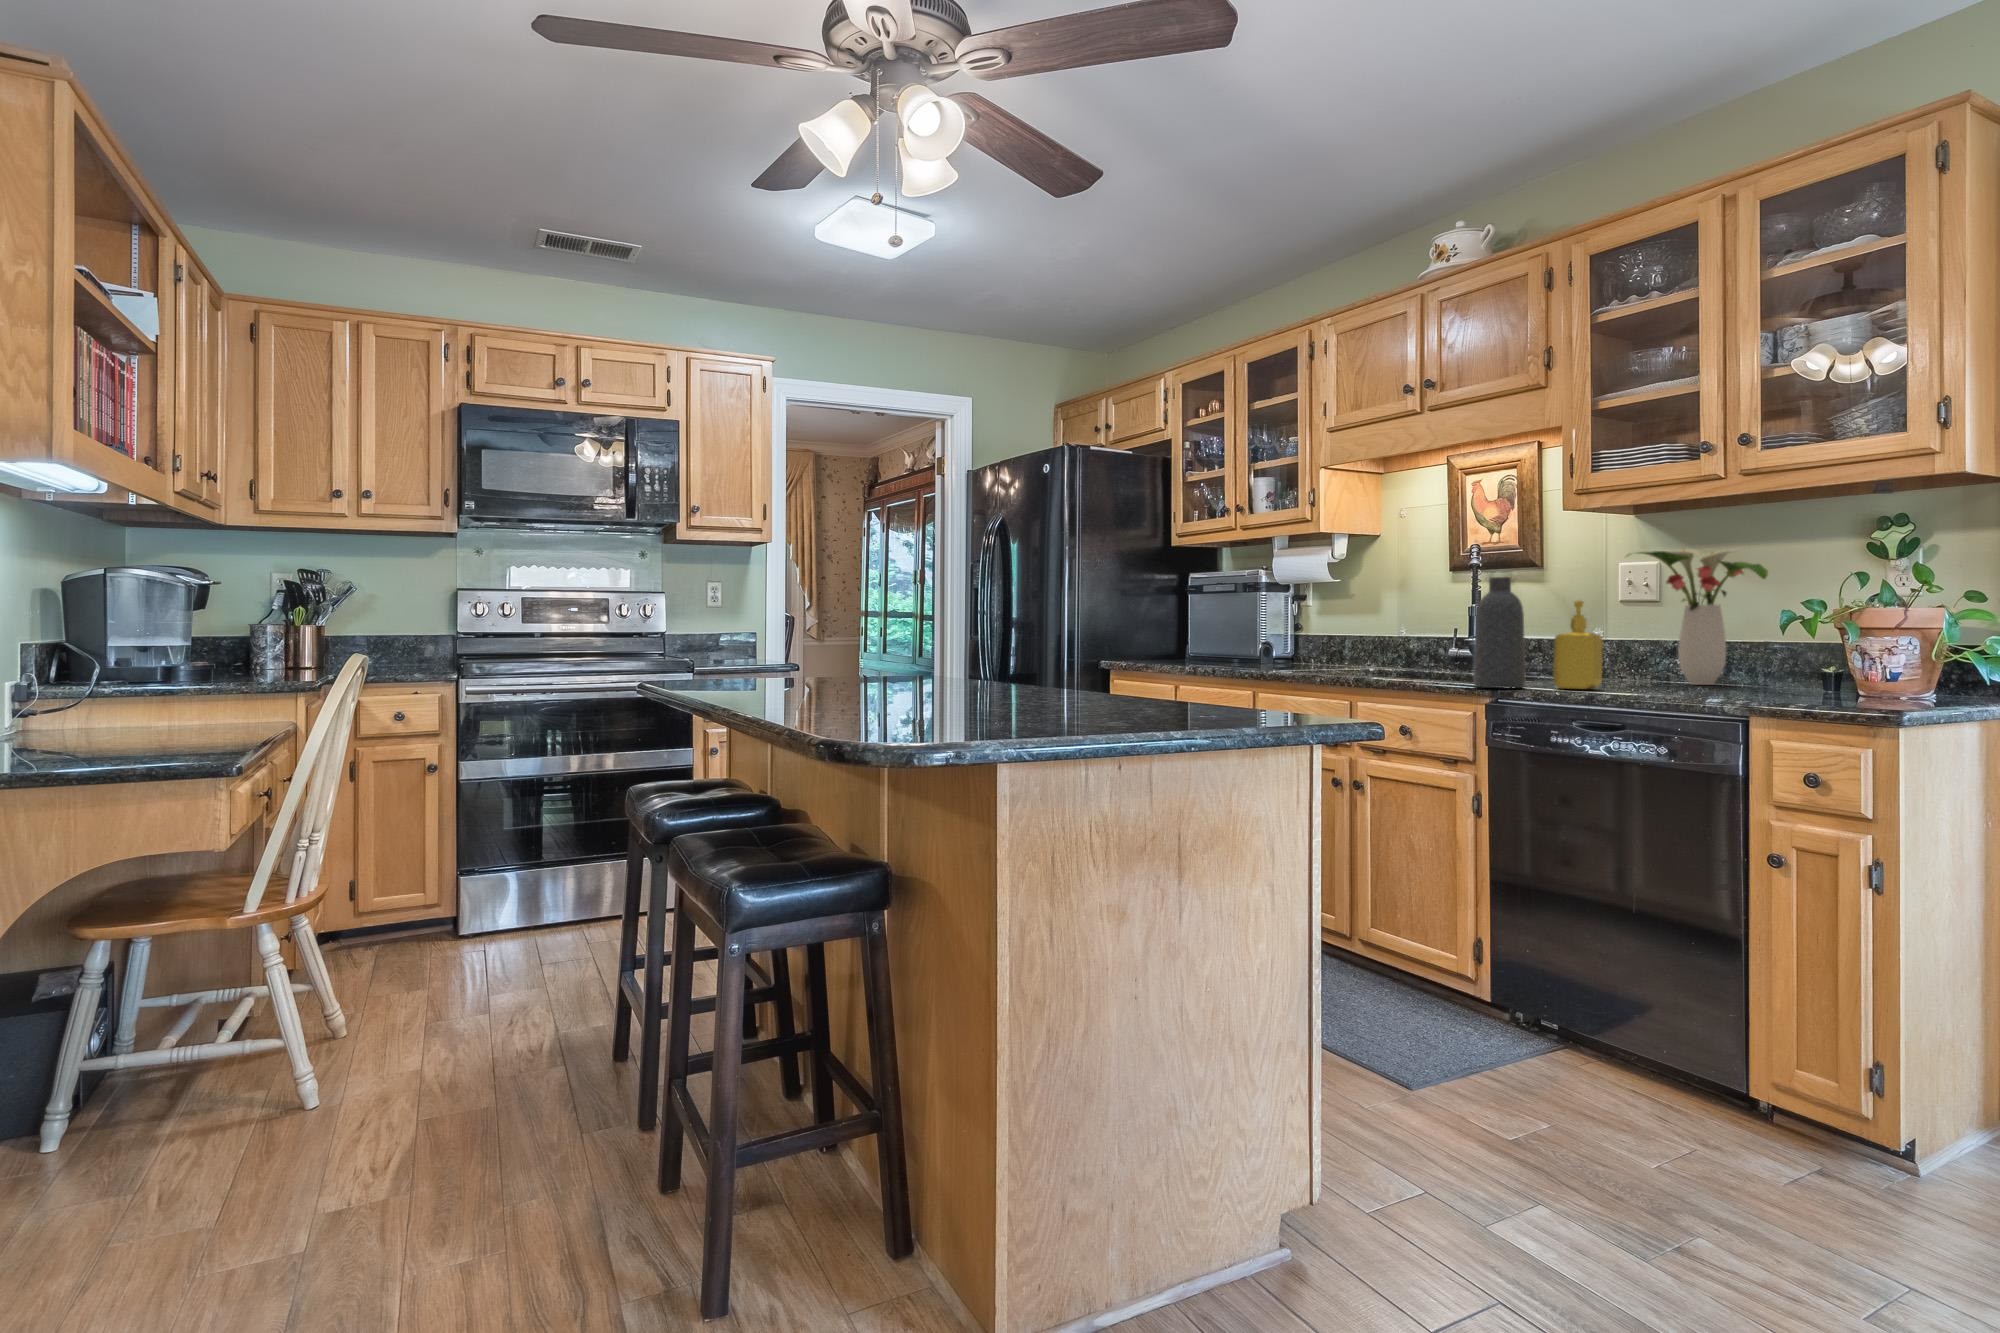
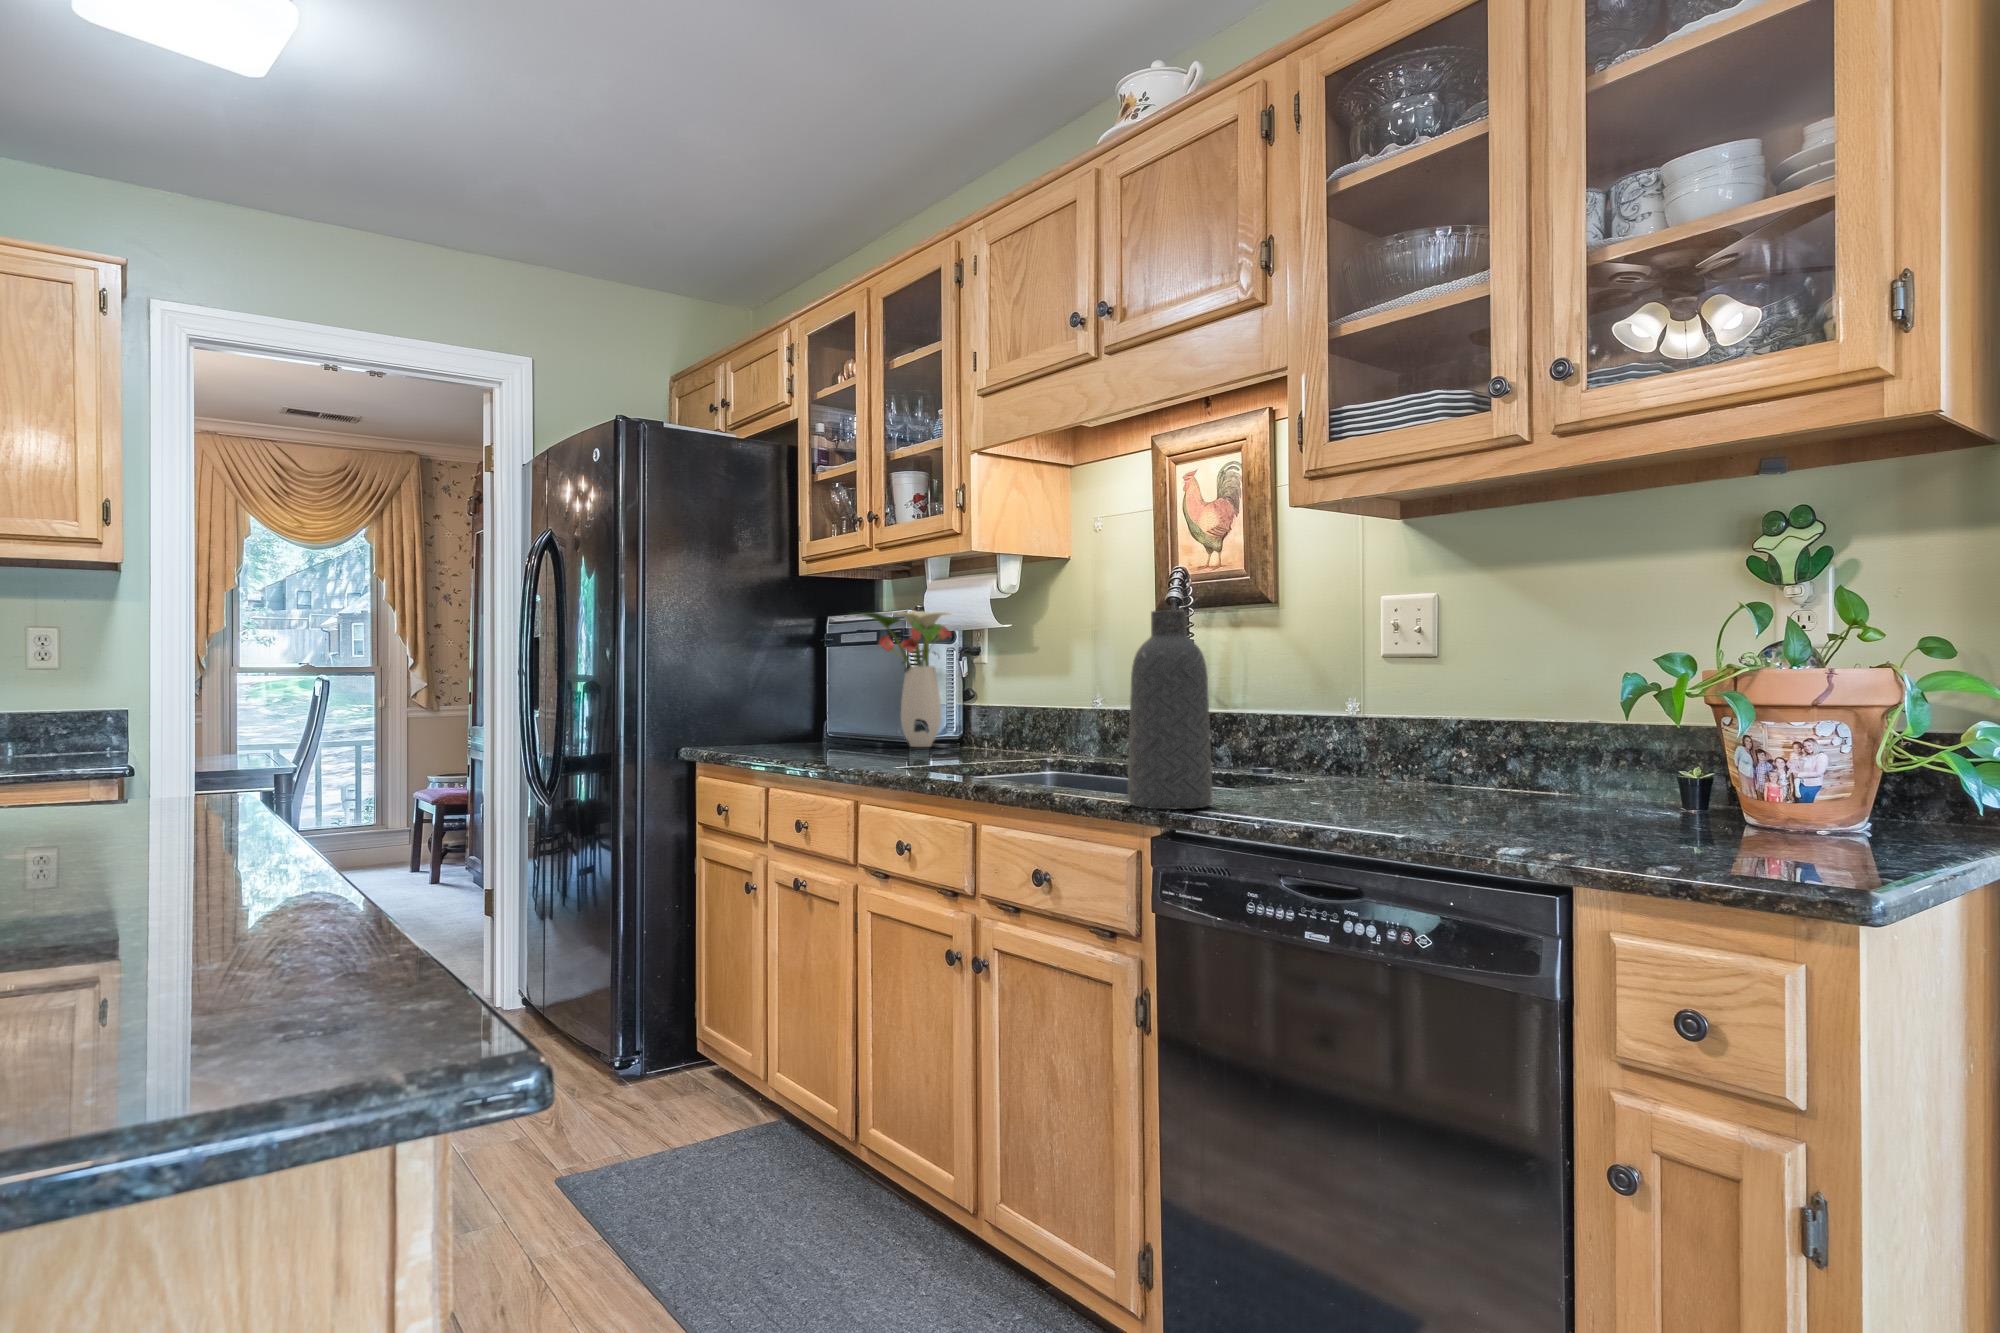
flower arrangement: present [1627,549,1768,685] -> present [857,611,951,747]
soap dispenser: present [1553,600,1603,690] -> none [1255,652,1334,813]

